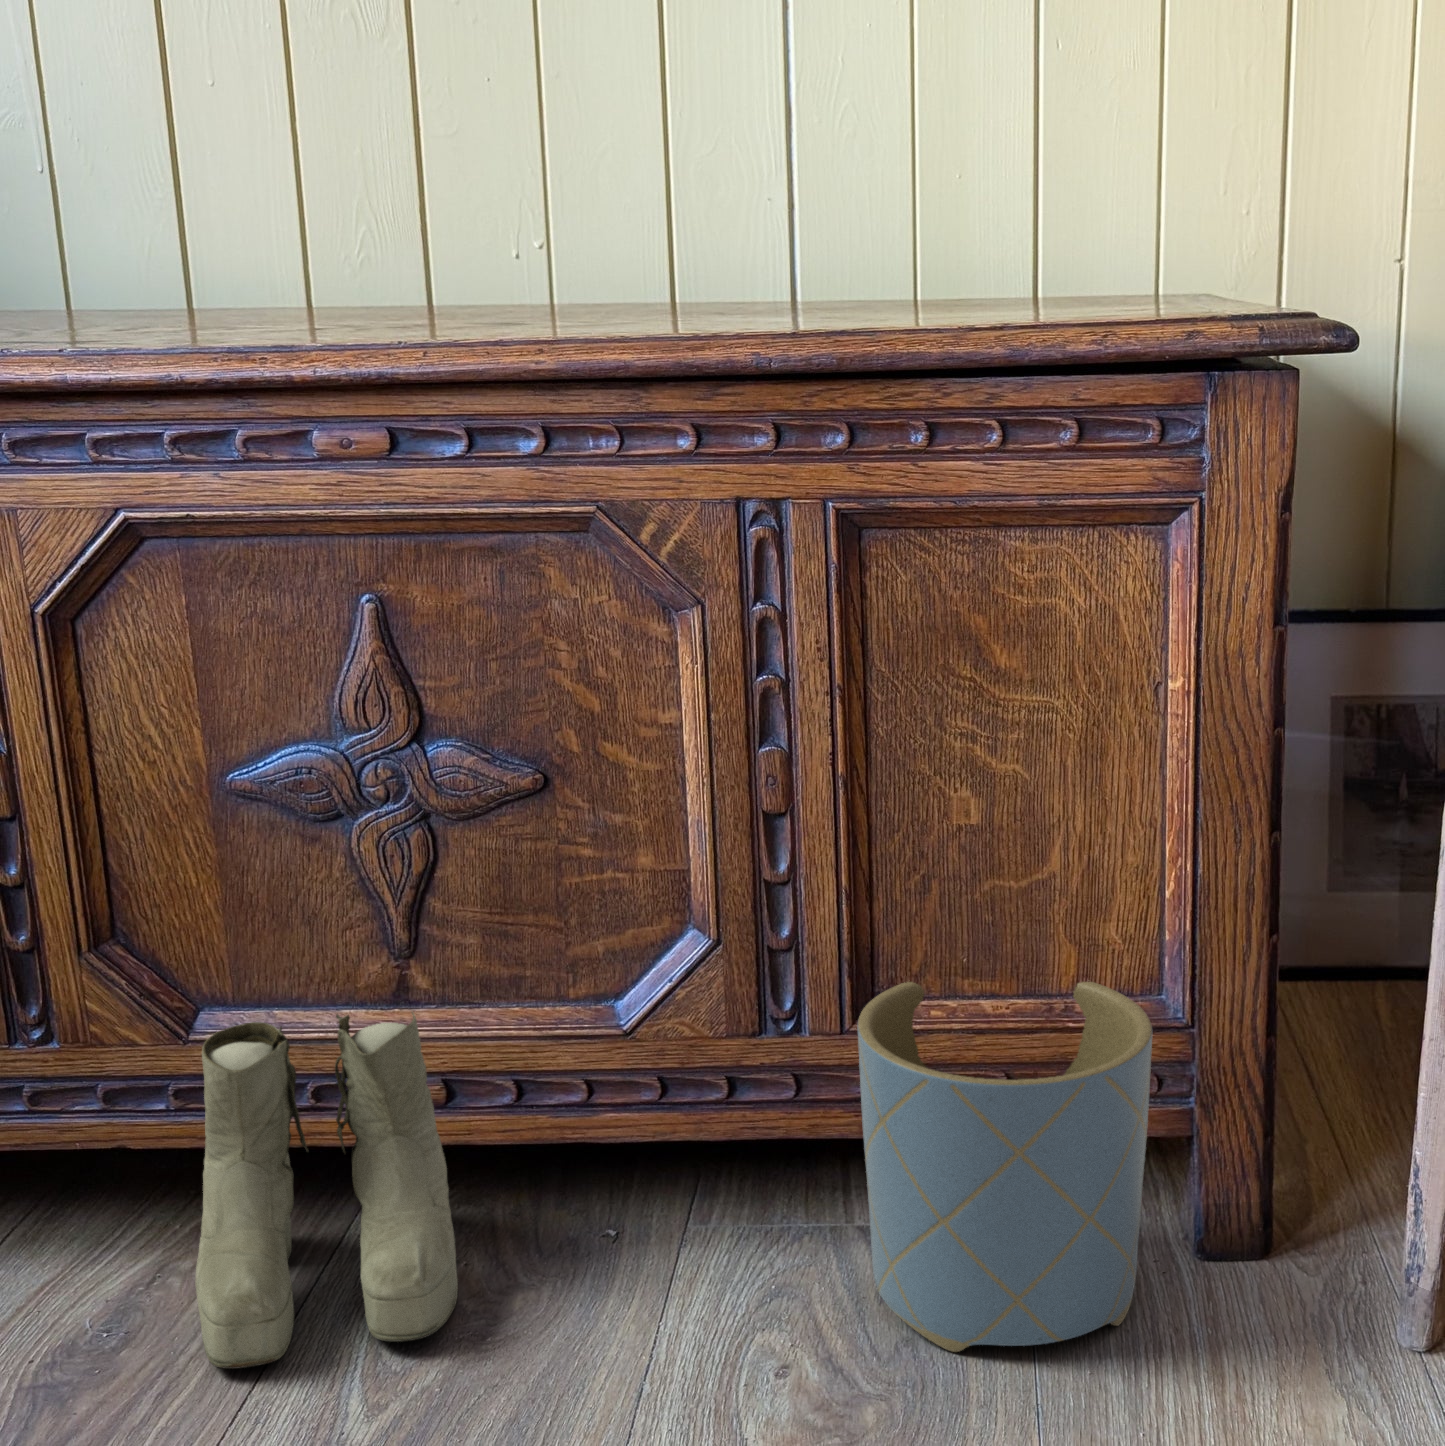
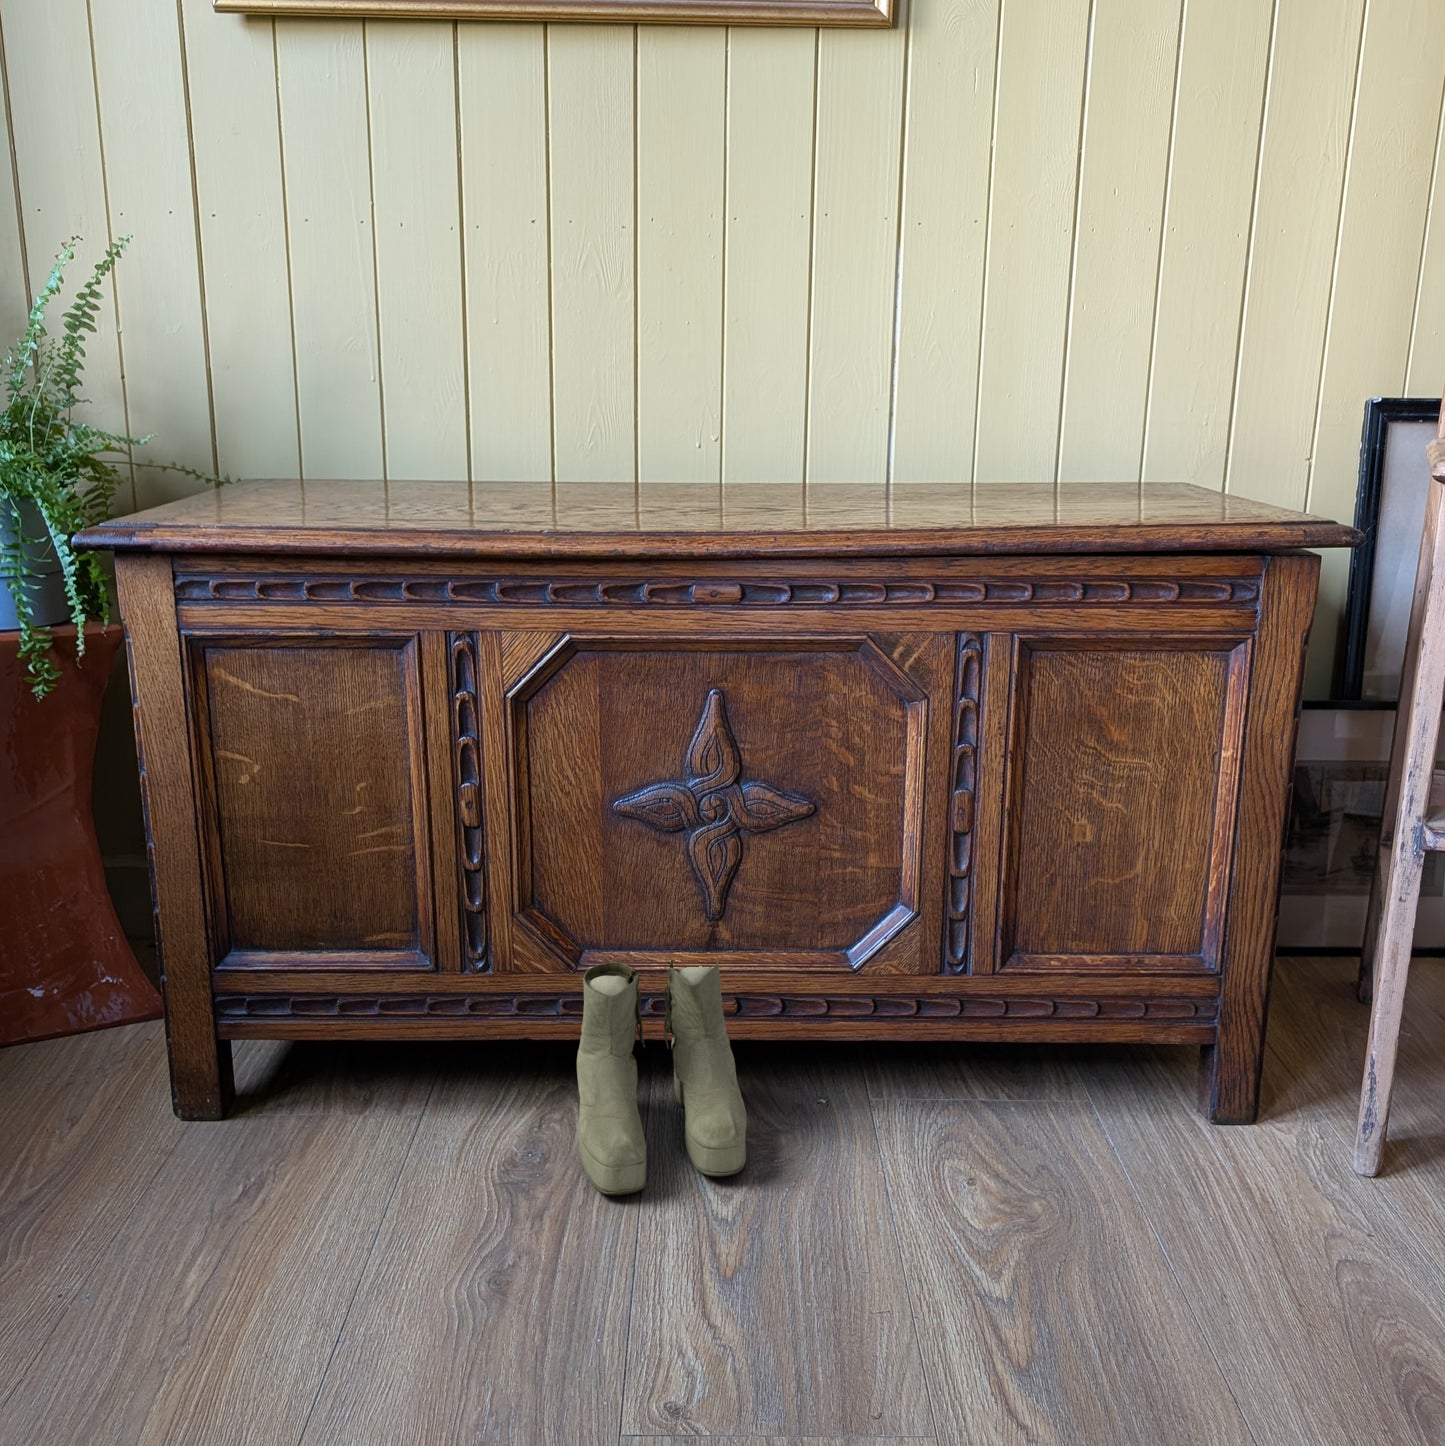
planter: present [858,980,1152,1352] -> none [1013,933,1211,1184]

